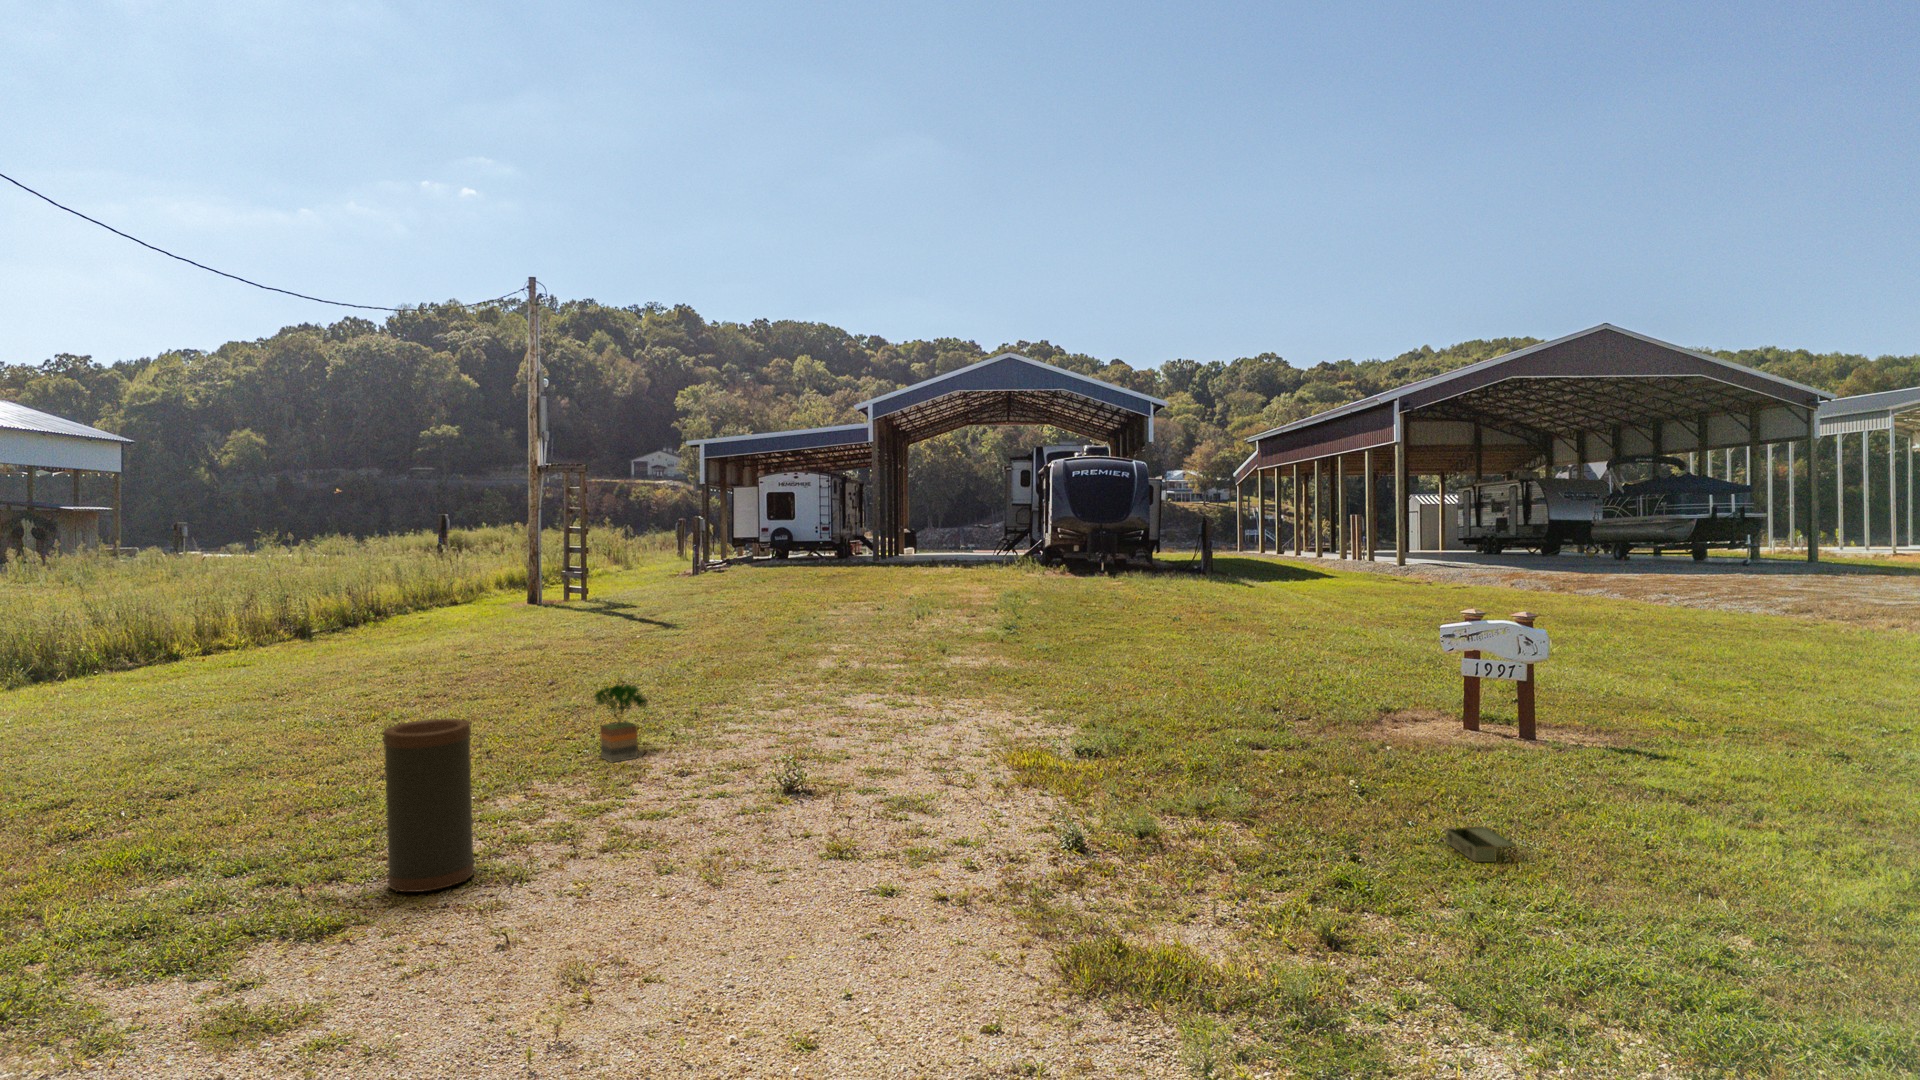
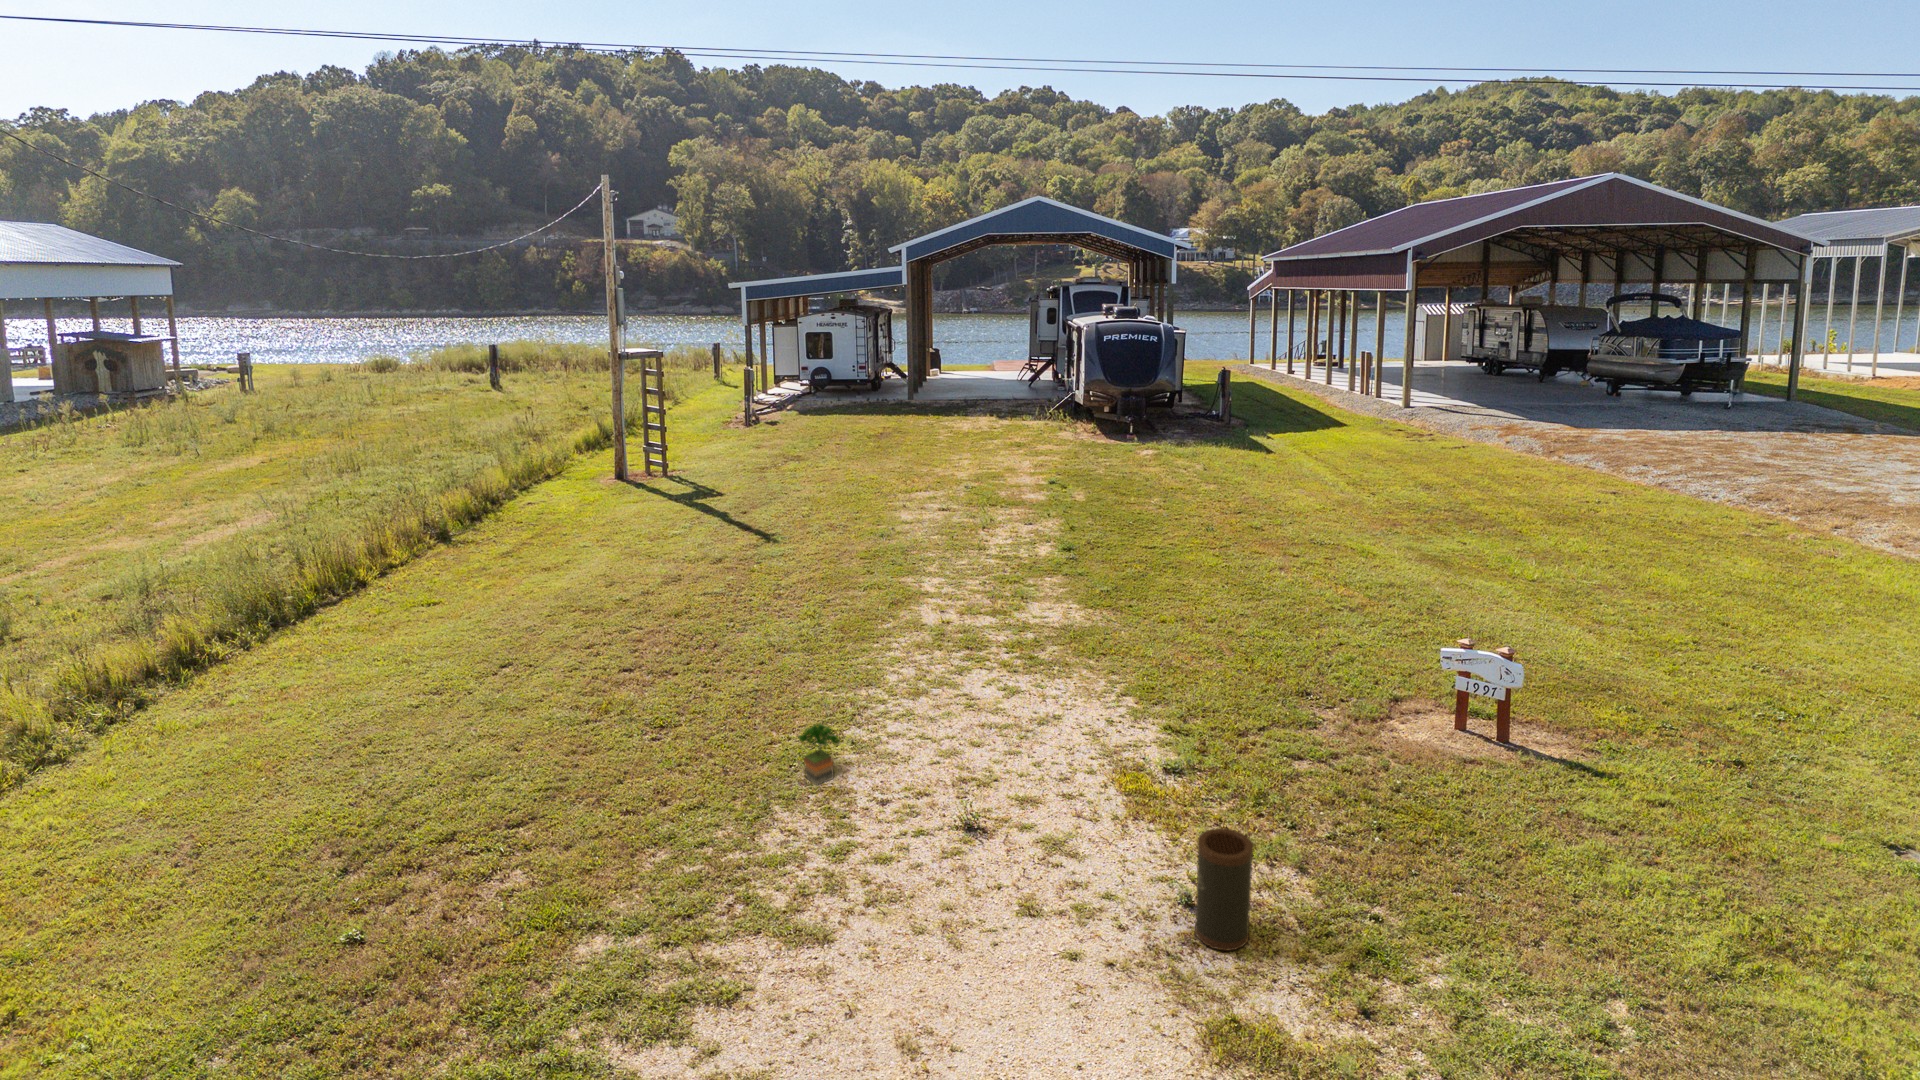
trash can: present [383,719,475,892] -> present [1195,828,1253,951]
toolbox: present [1446,827,1516,862] -> none [1442,882,1490,917]

